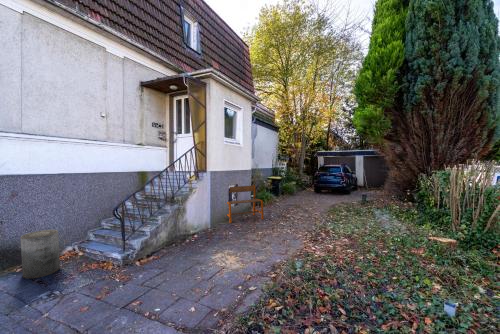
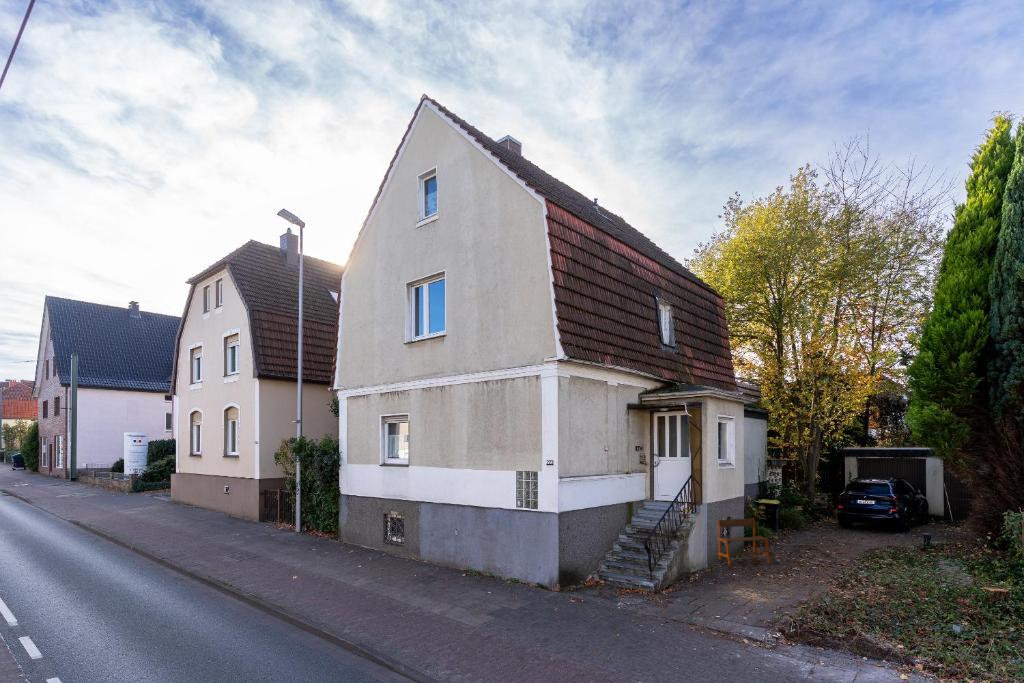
trash can: present [20,230,60,279] -> none [581,558,606,596]

